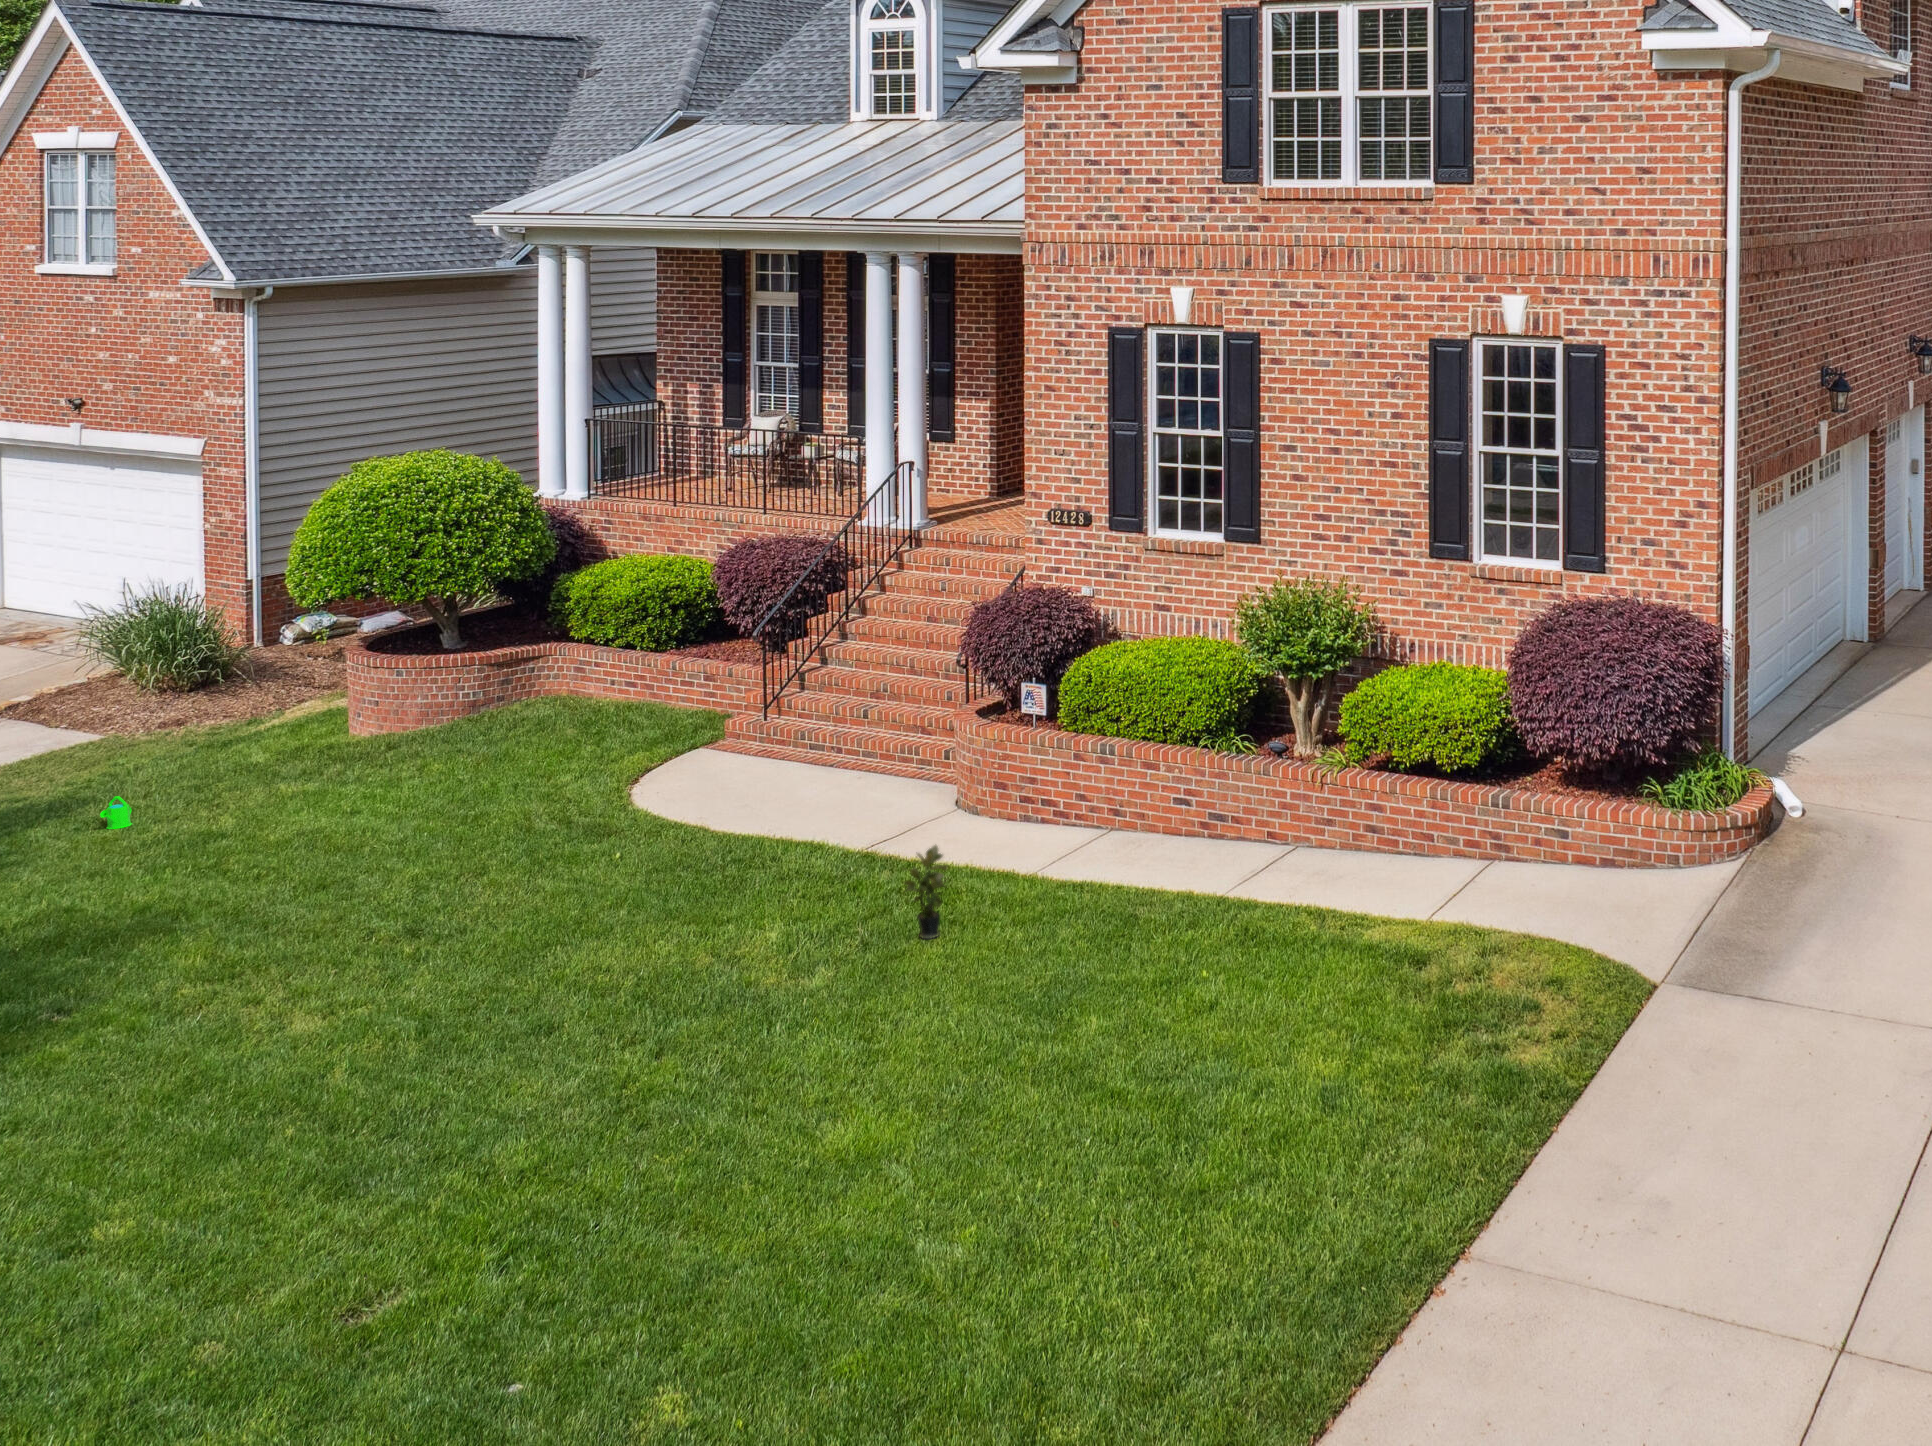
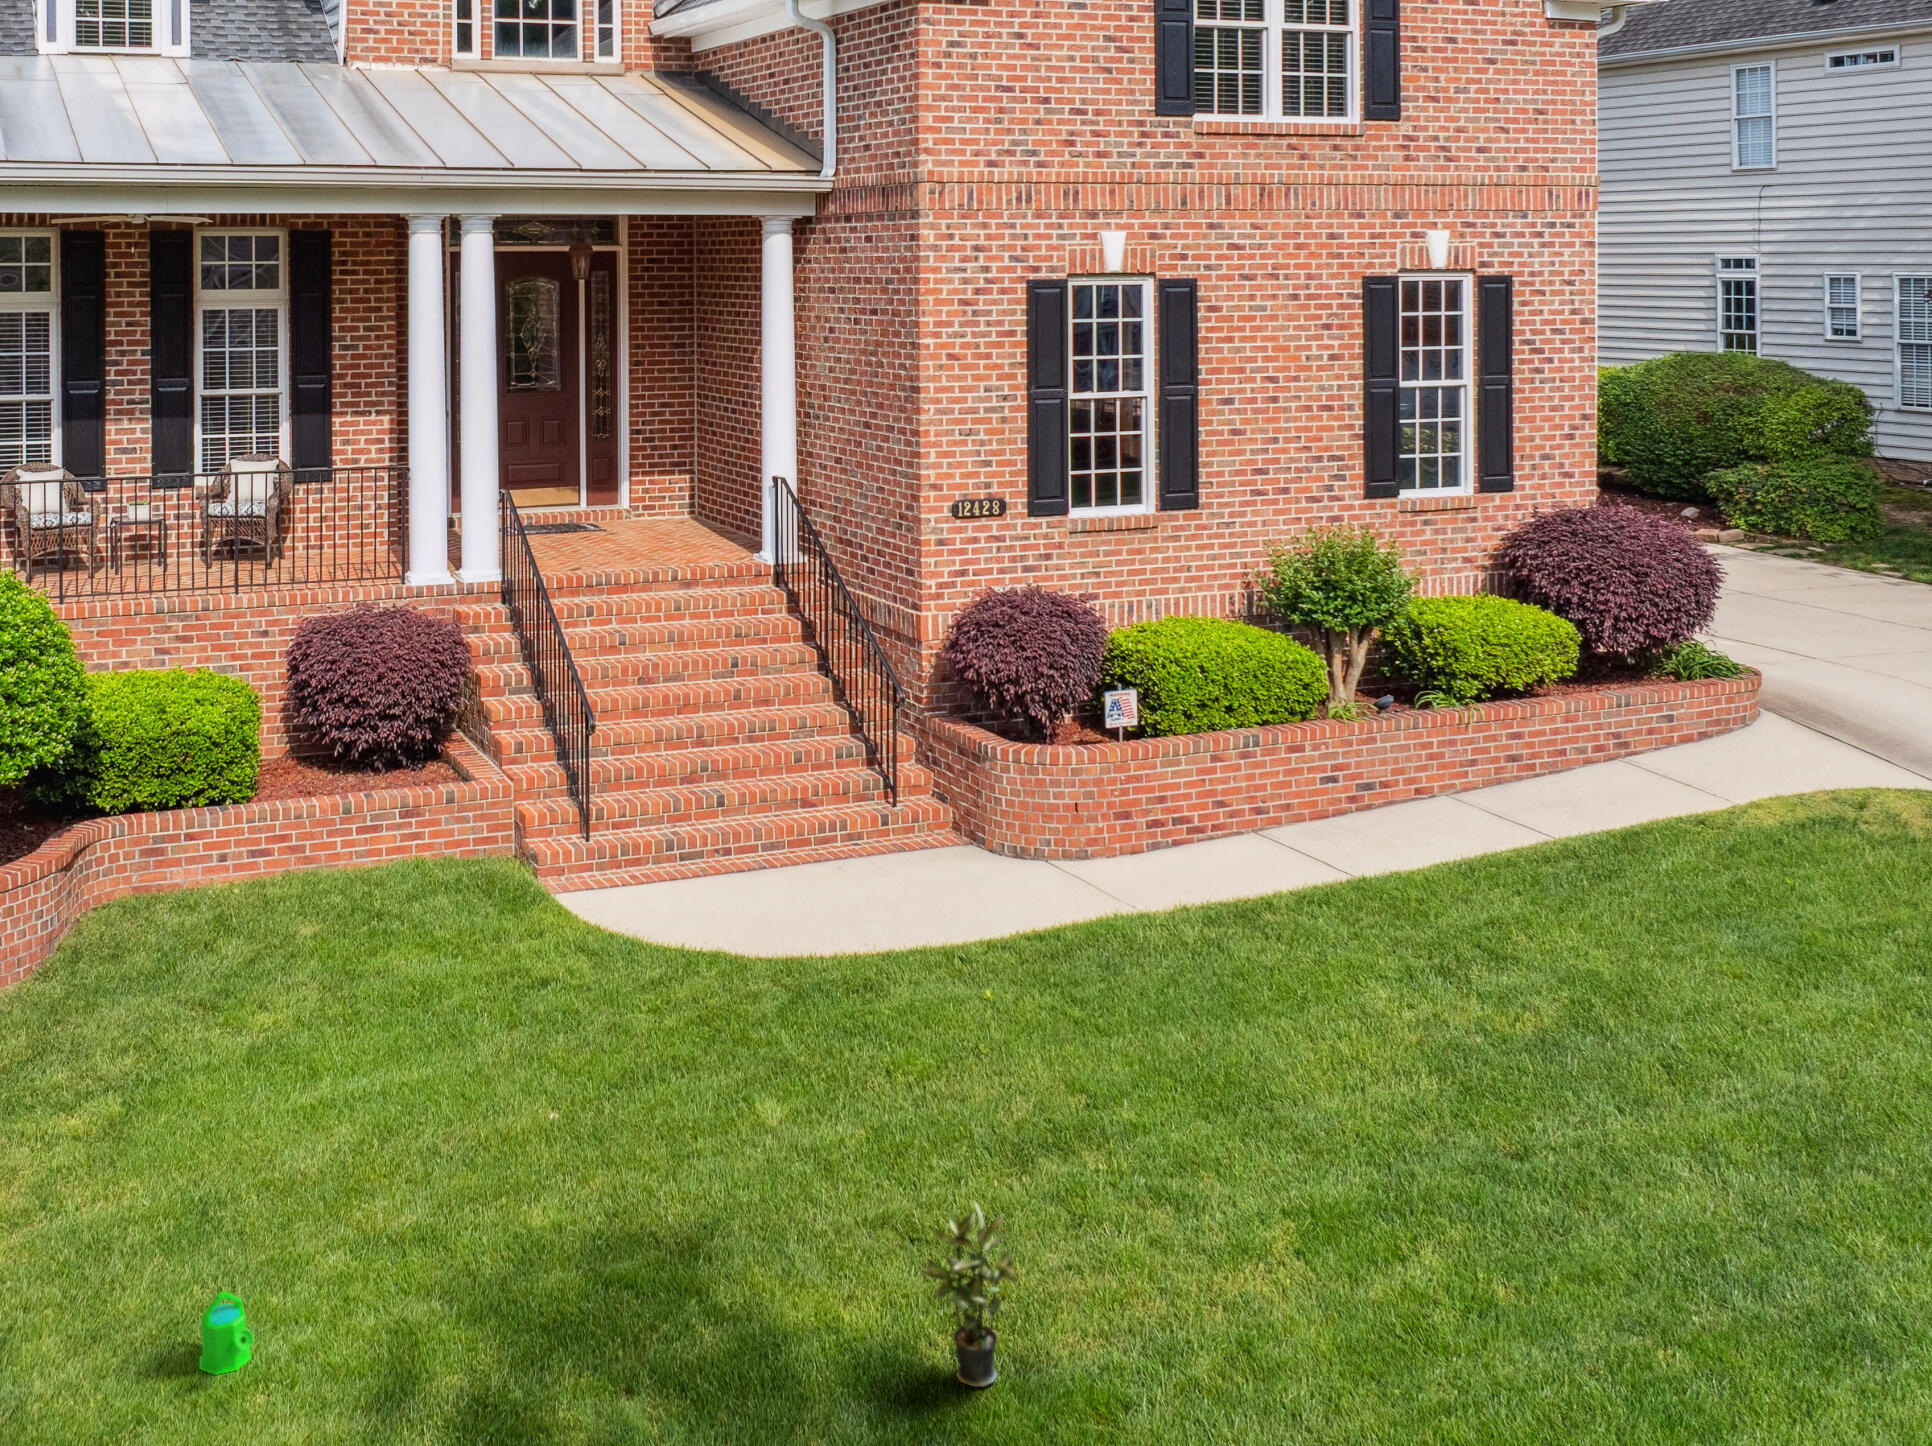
potted plant: present [904,845,948,939] -> present [924,1202,1017,1387]

